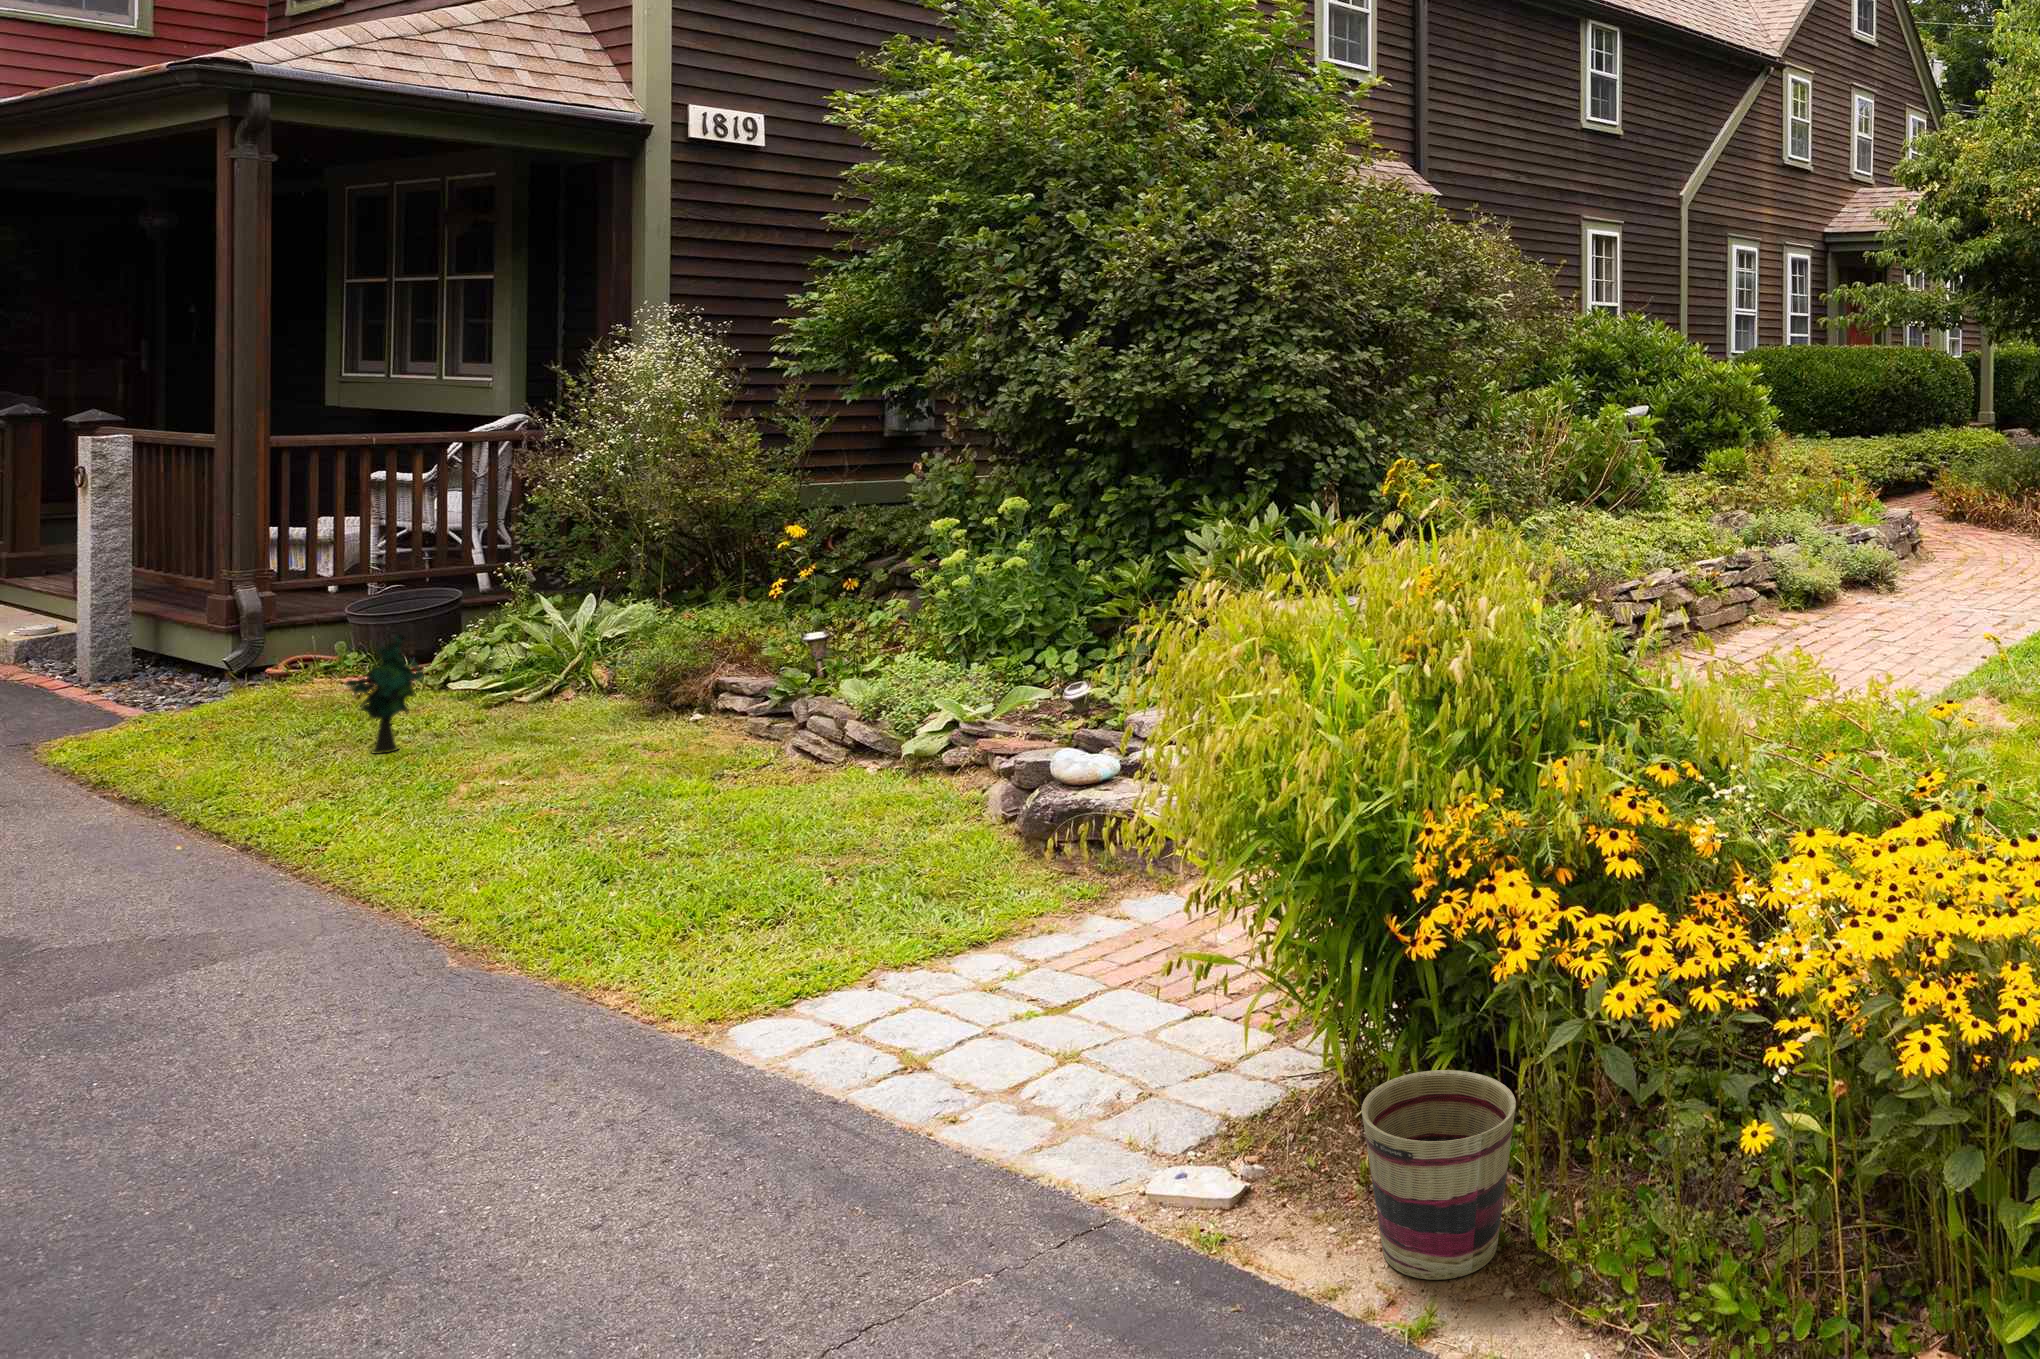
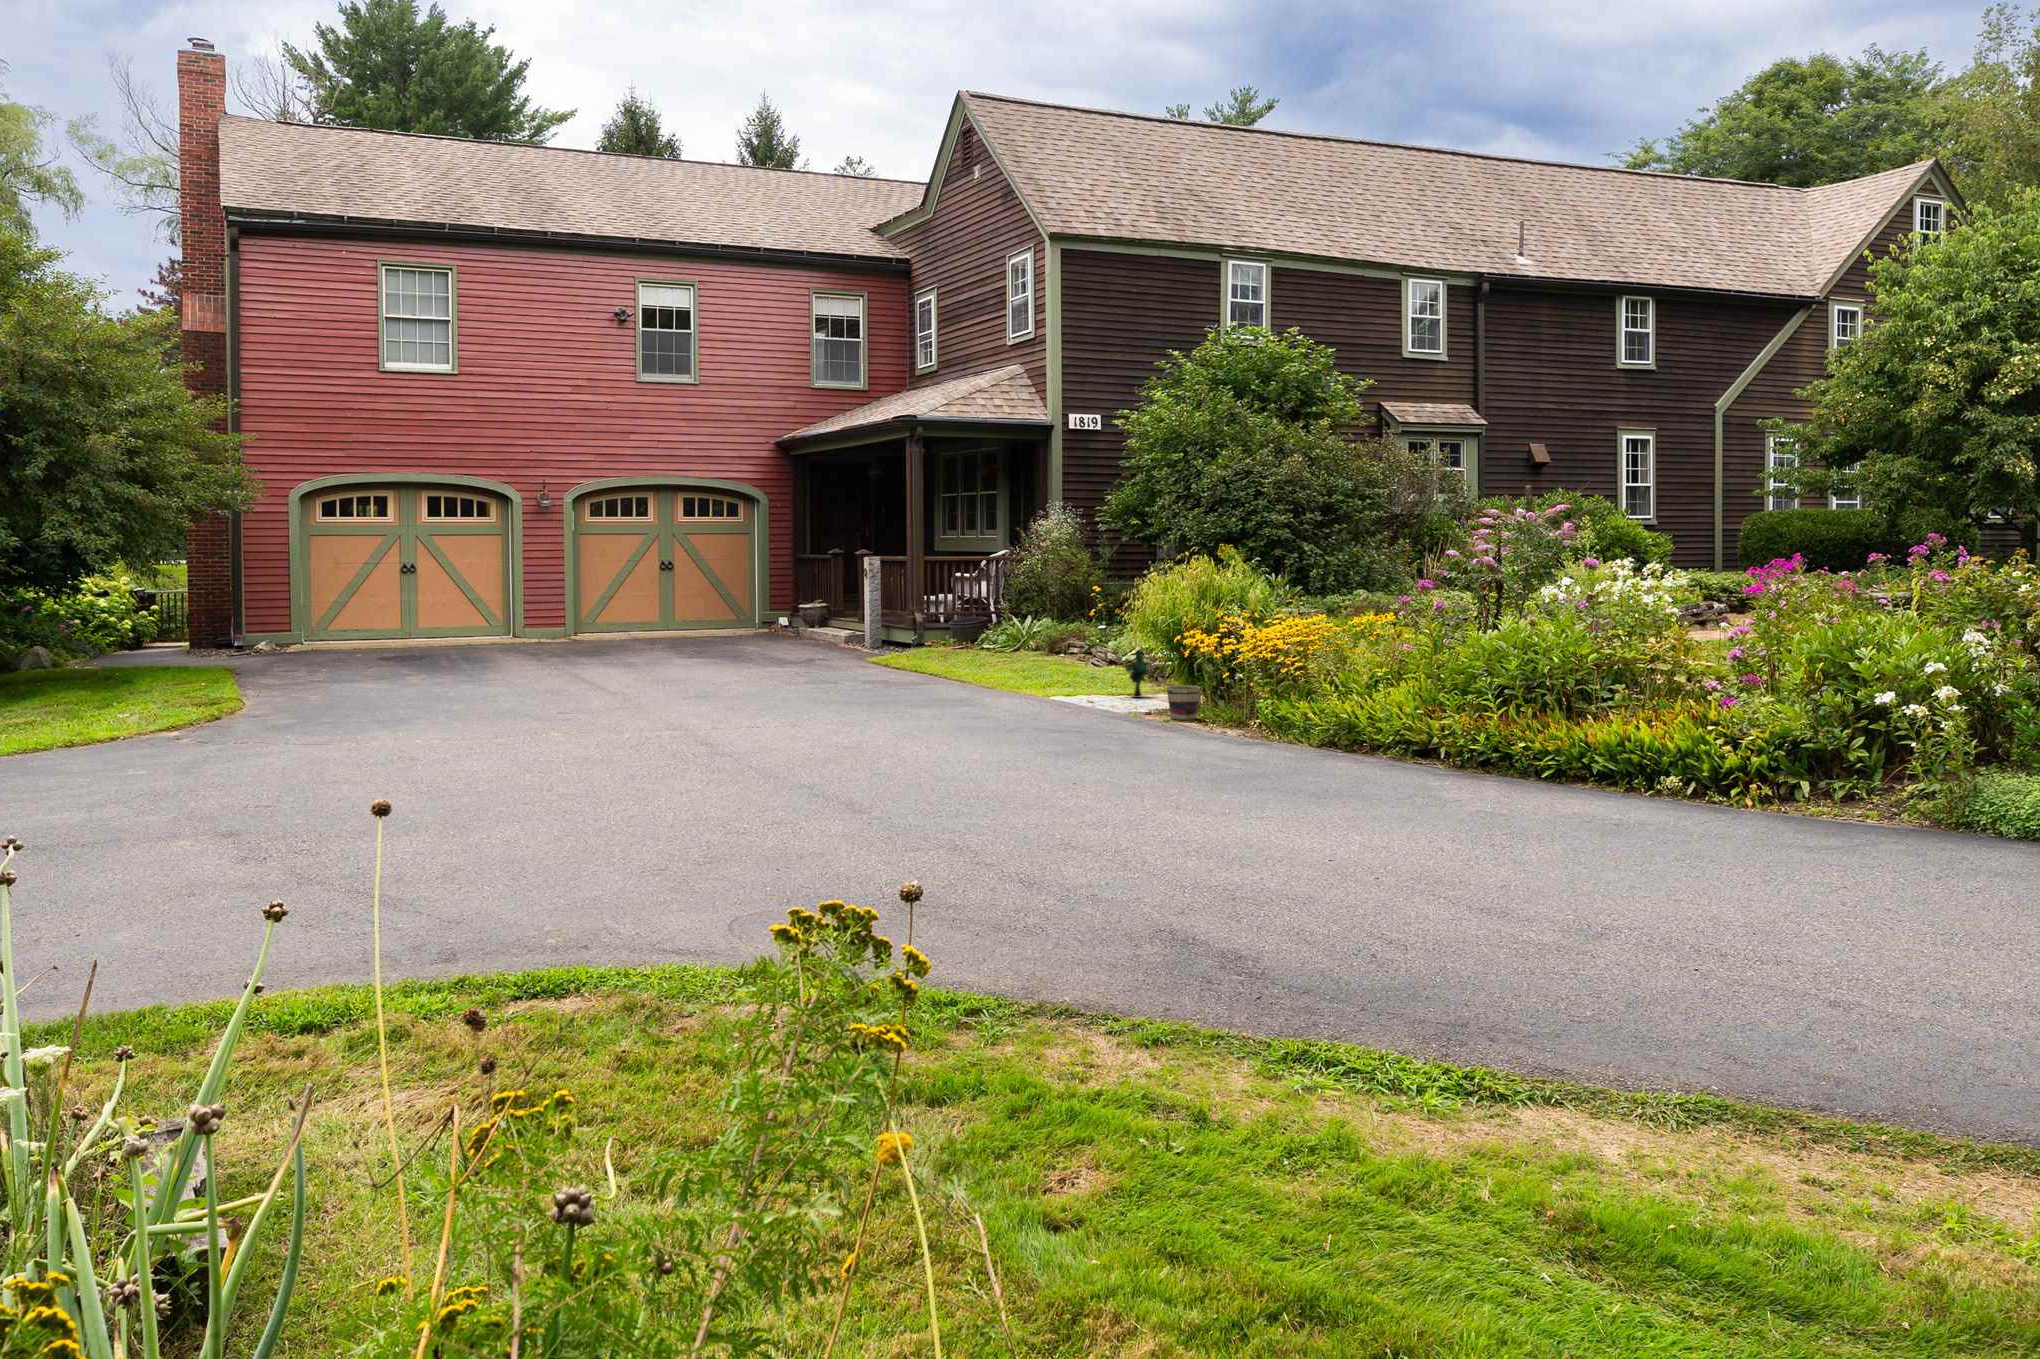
decorative plant: present [346,635,424,754] -> present [1124,648,1150,698]

